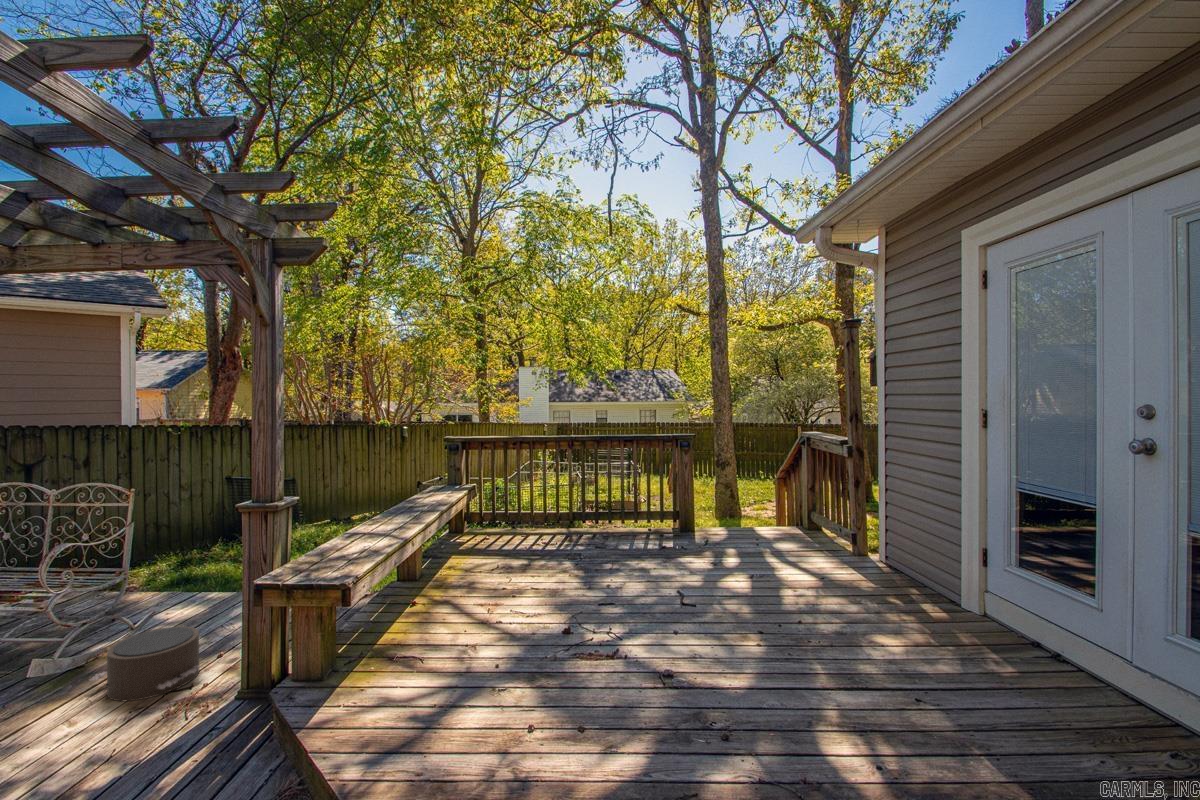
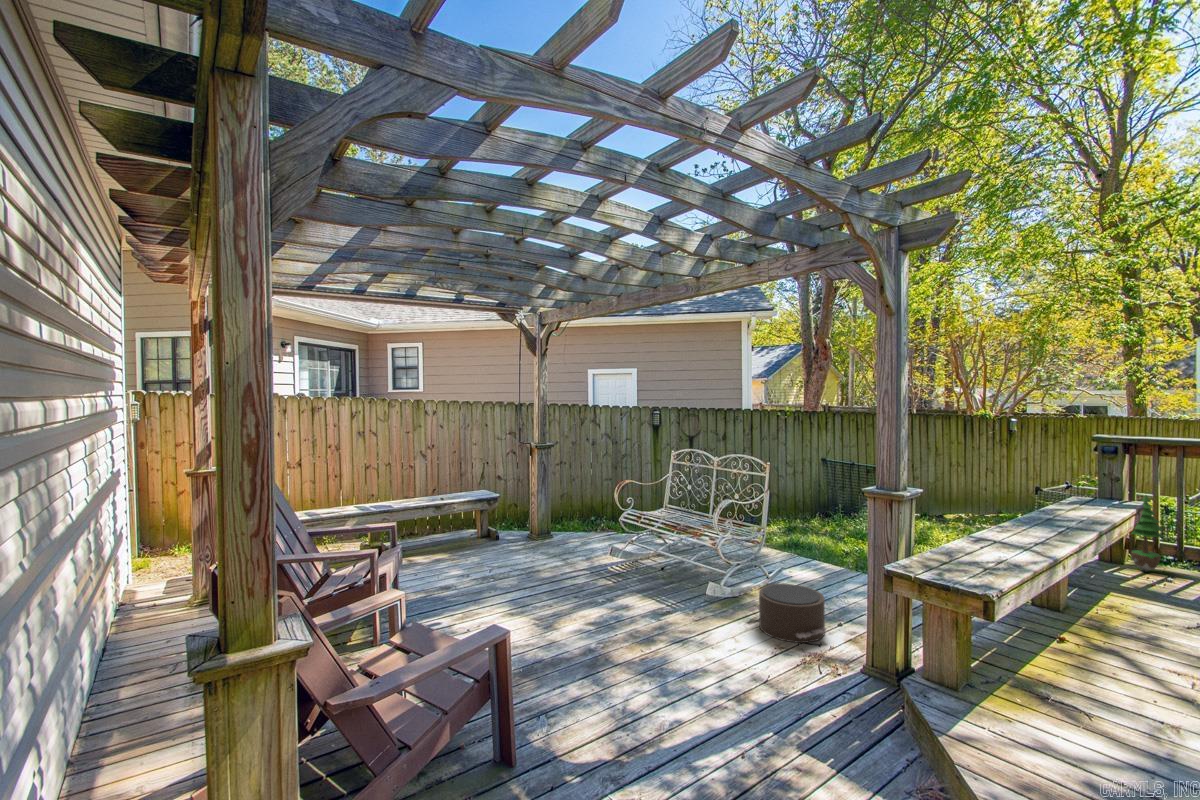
potted tree: none [465,478,485,534] -> present [1131,496,1164,571]

